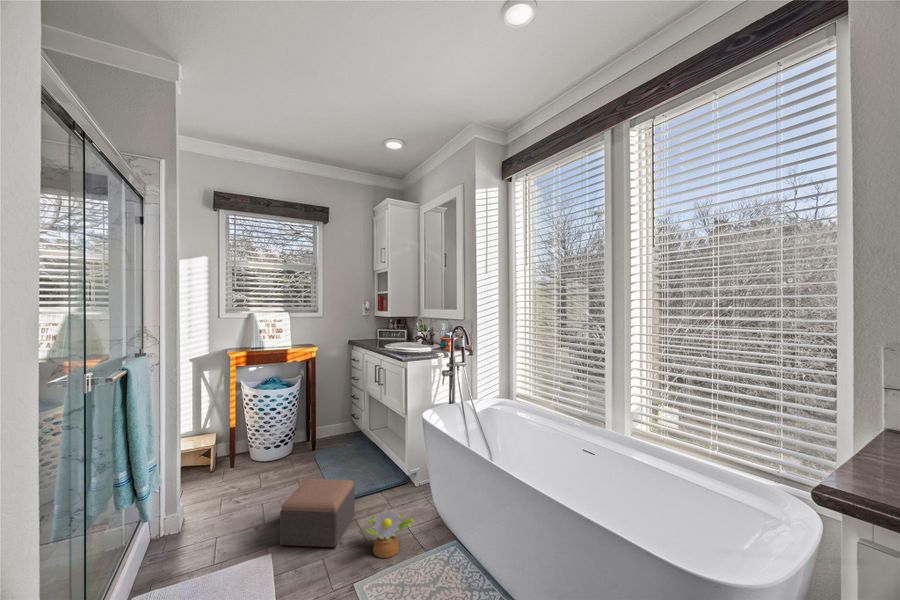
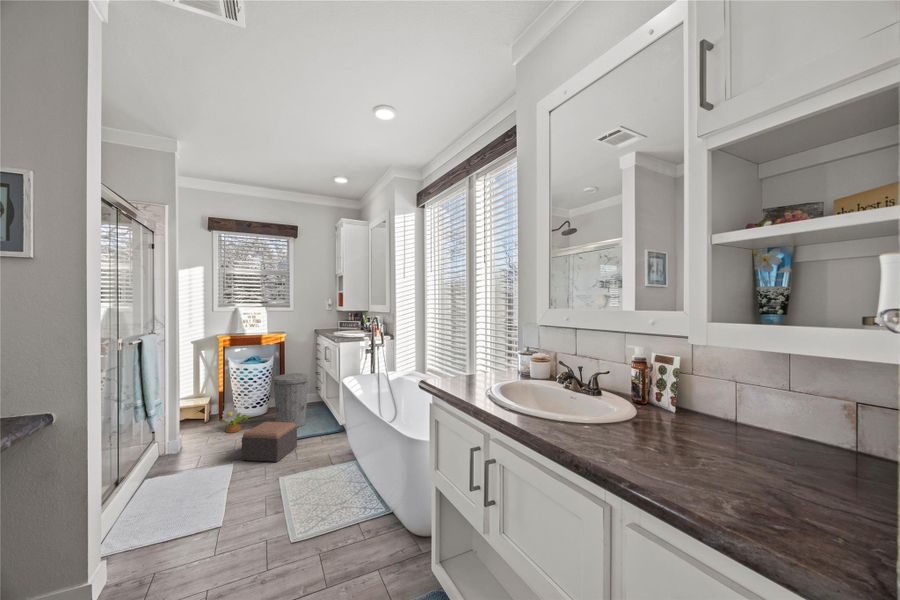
trash can: none [307,401,356,480] -> present [273,373,310,427]
decorative plant: present [362,508,413,558] -> present [221,407,251,433]

